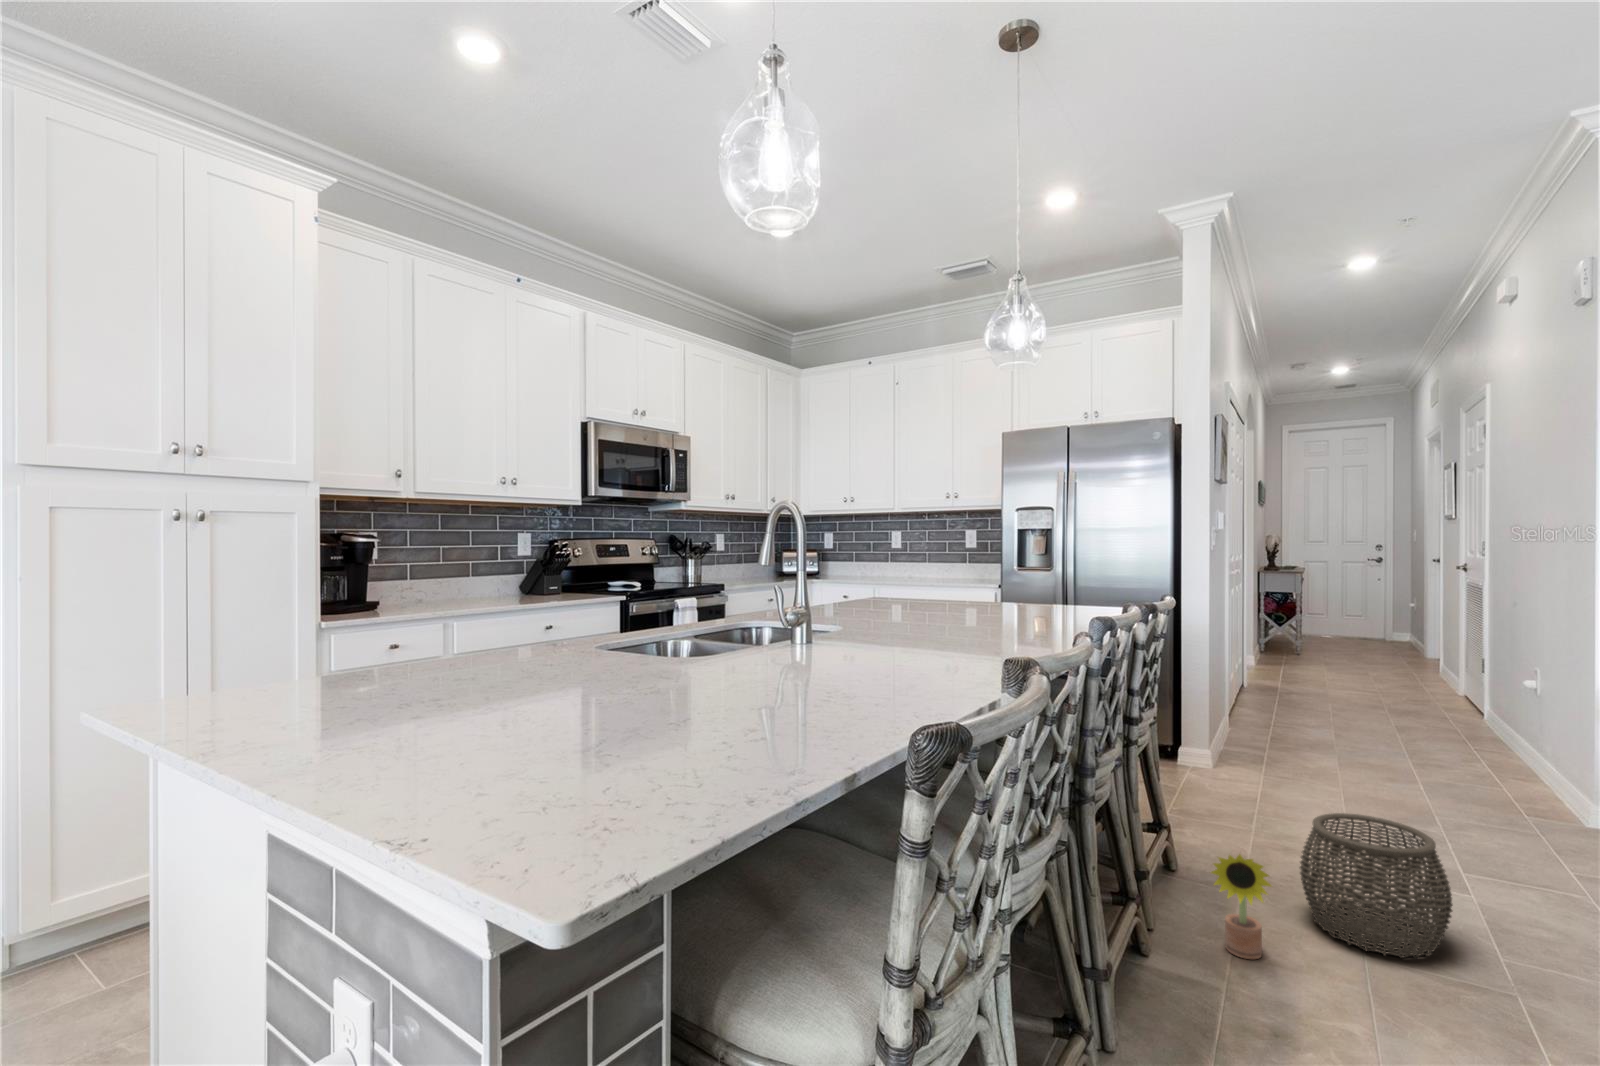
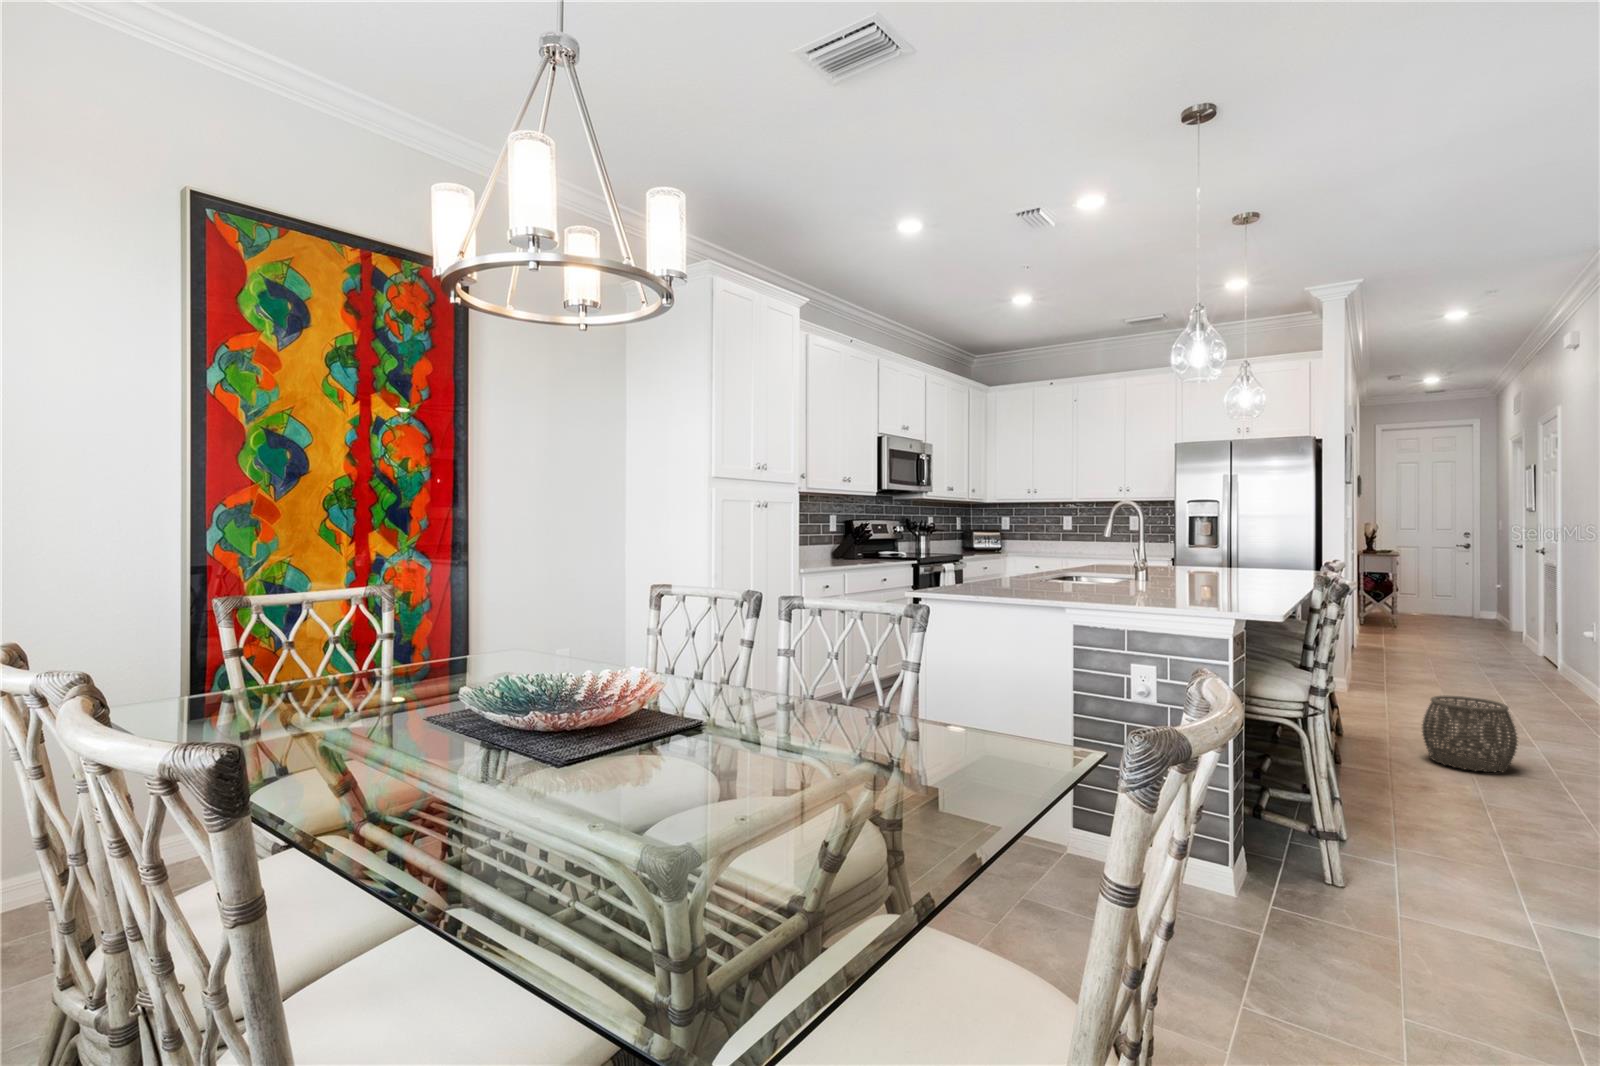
decorative plant: present [1211,855,1271,959] -> none [1369,709,1409,772]

